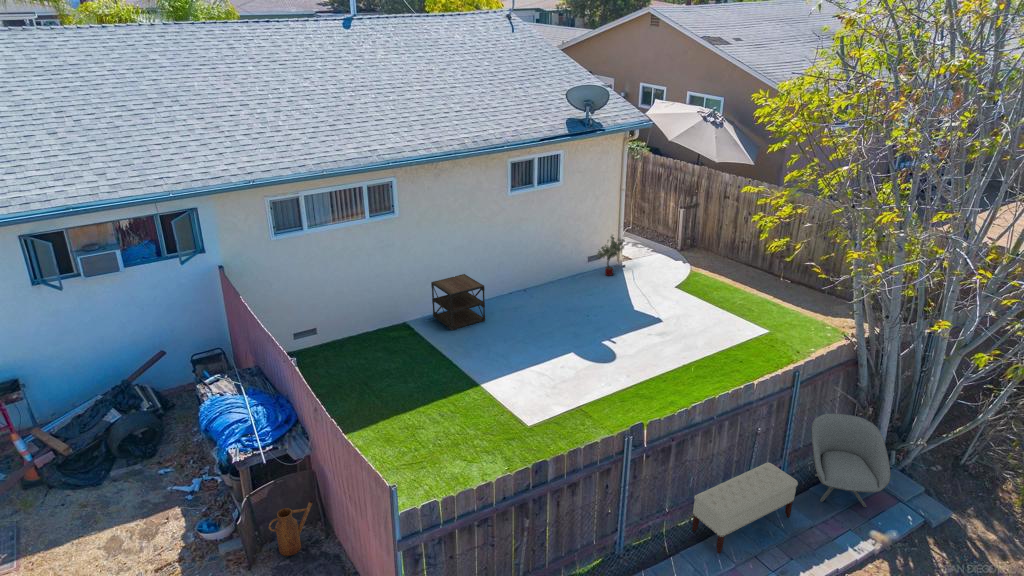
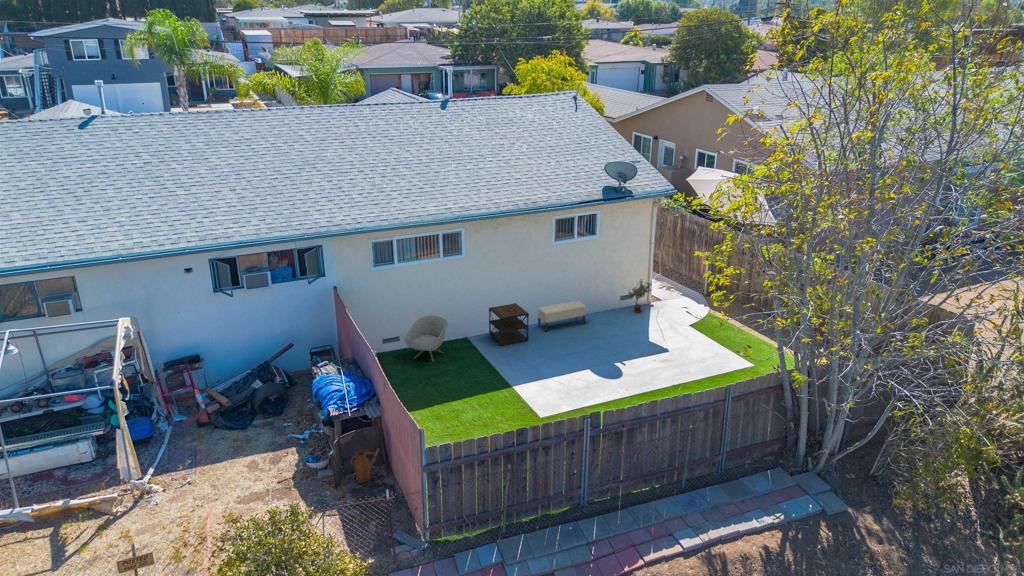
armchair: present [811,414,891,507] -> present [405,315,448,362]
bench: present [692,462,798,554] -> present [538,300,586,331]

